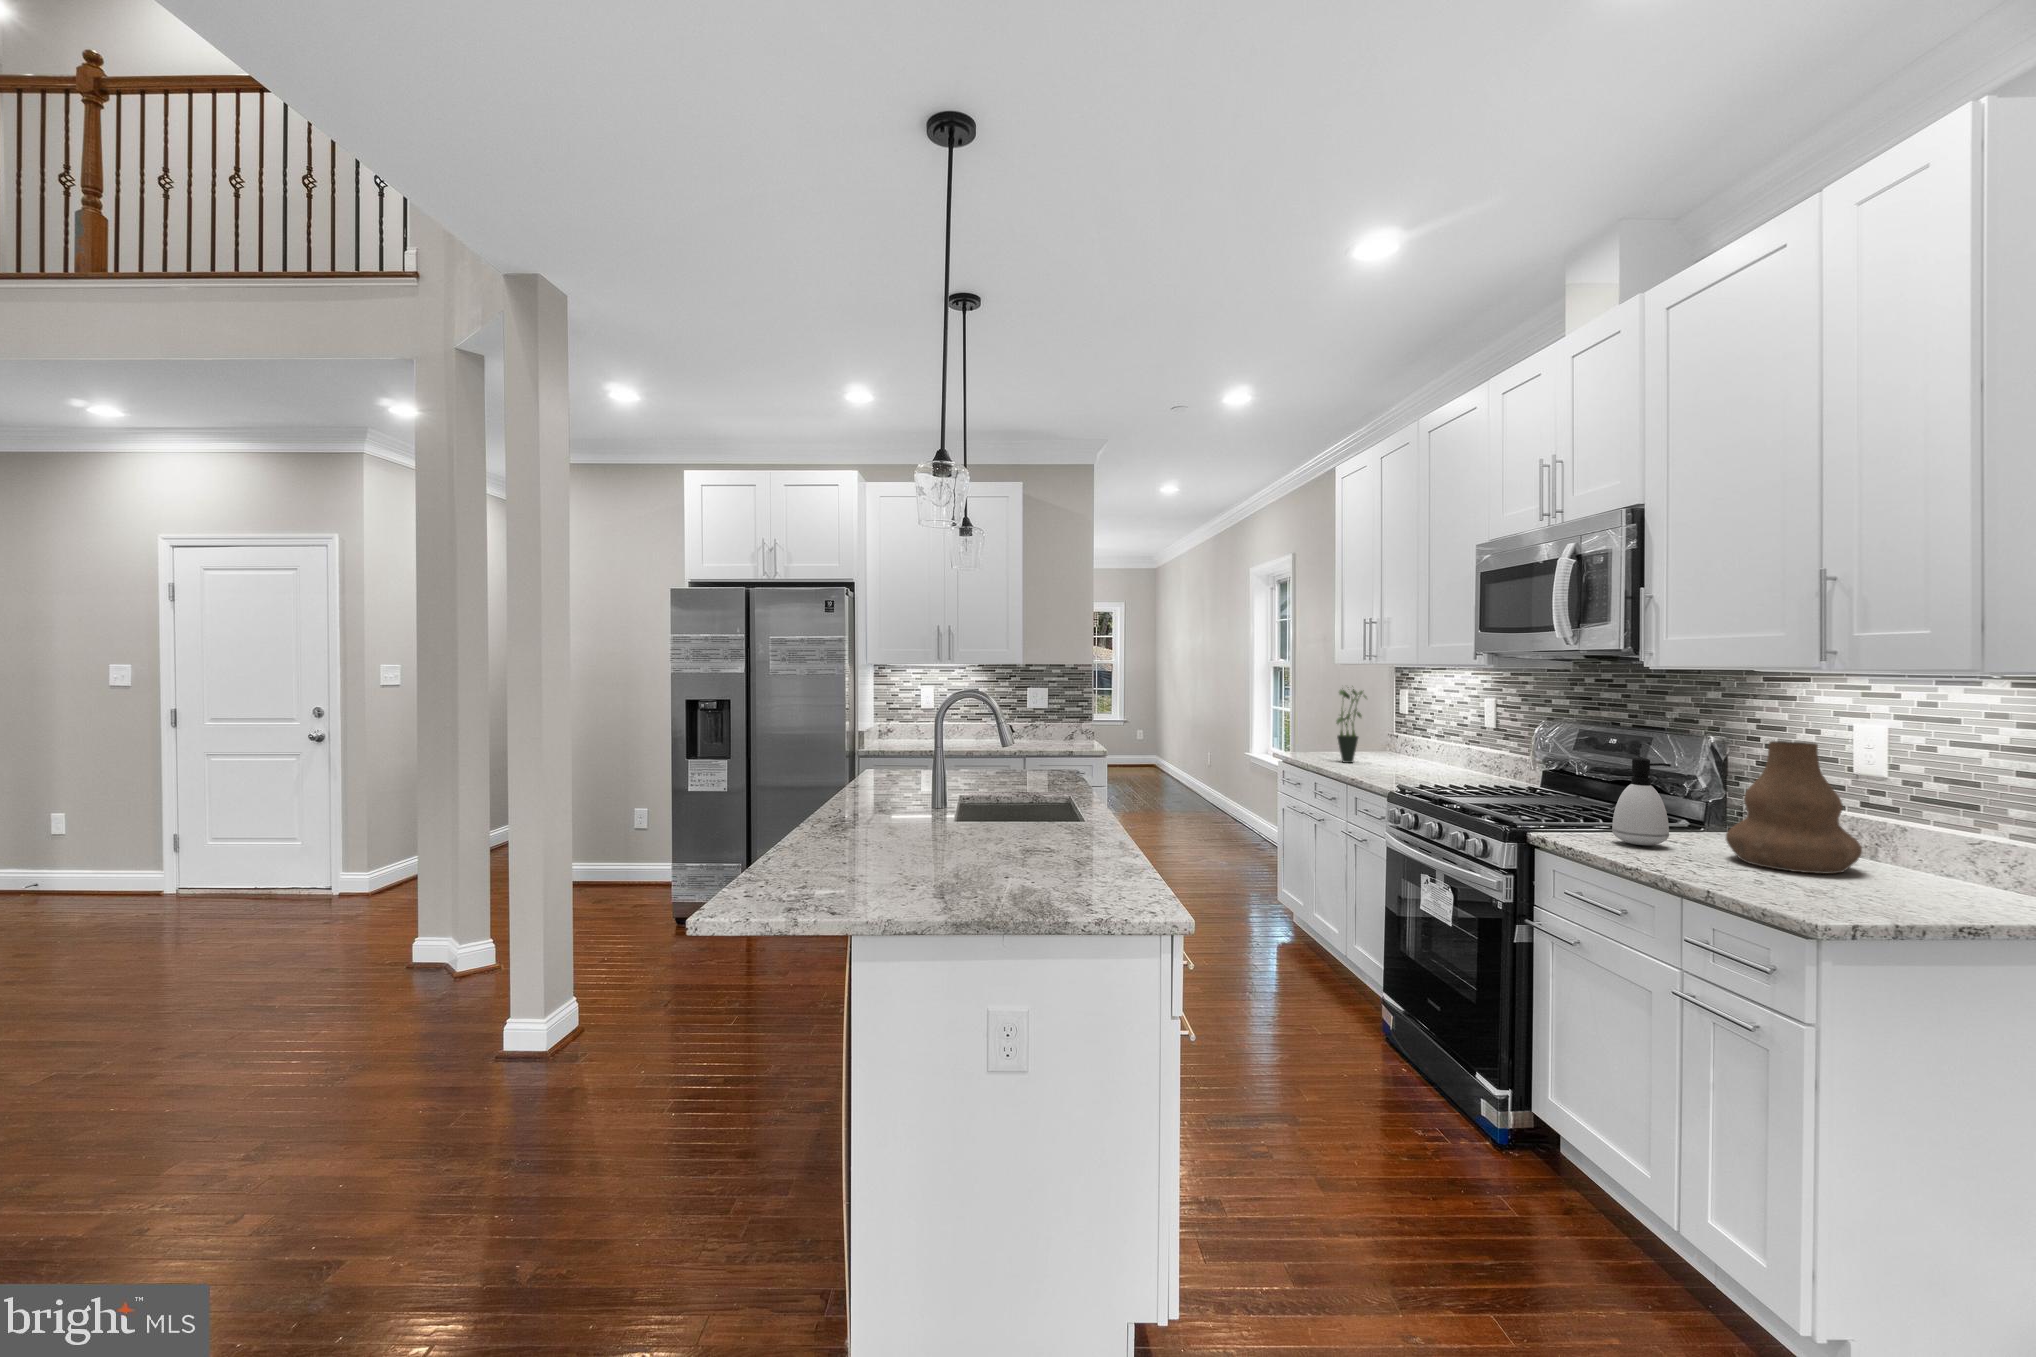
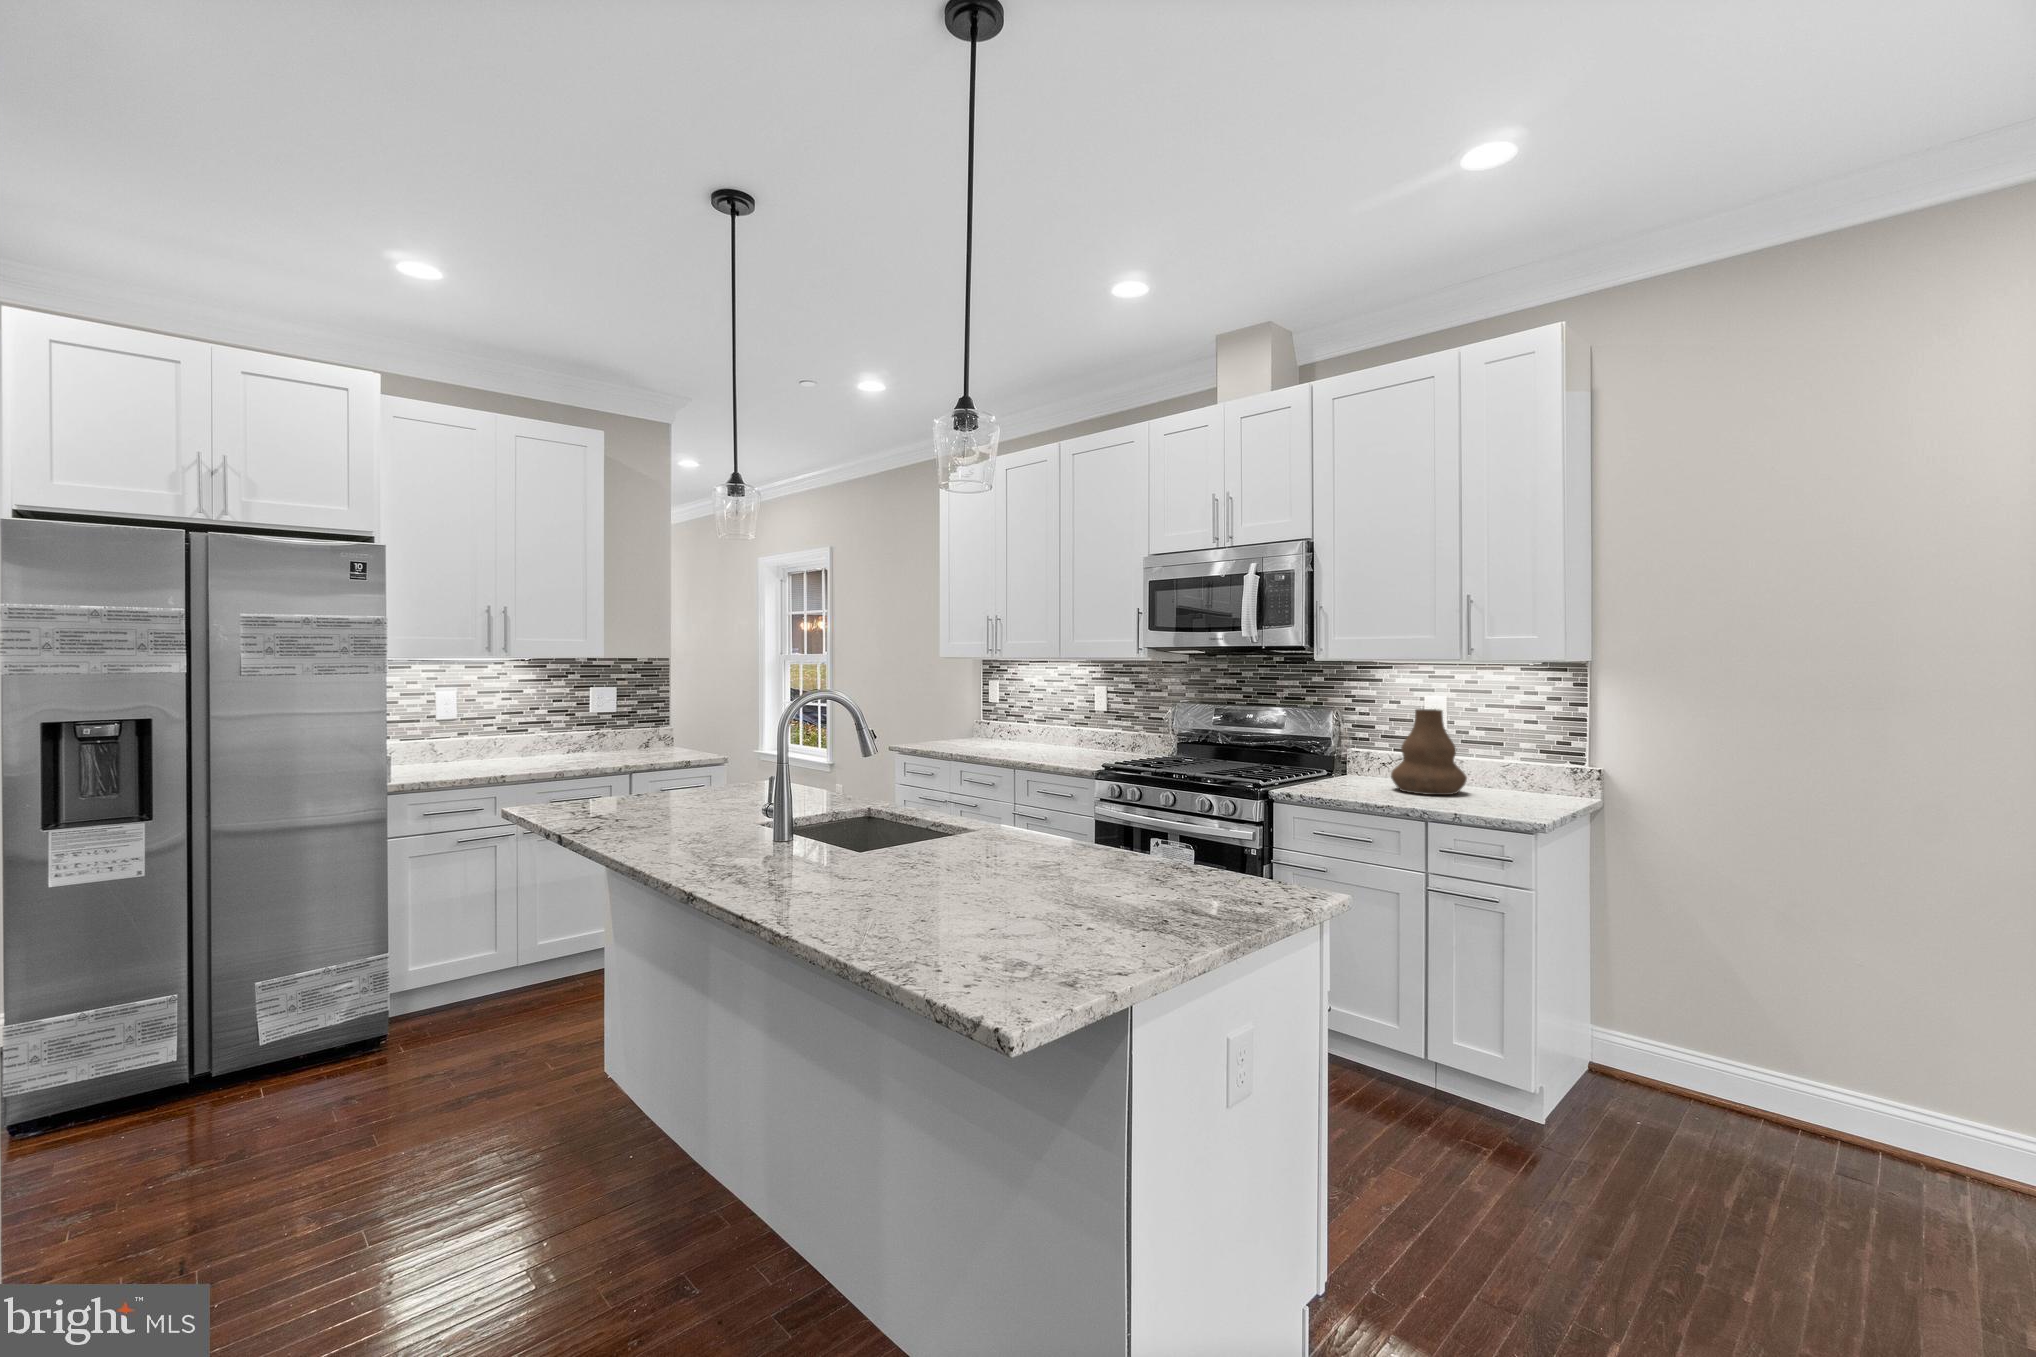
potted plant: present [1337,688,1366,763] -> none [984,677,1013,748]
soap dispenser: present [1612,758,1671,845] -> none [1323,726,1361,789]

